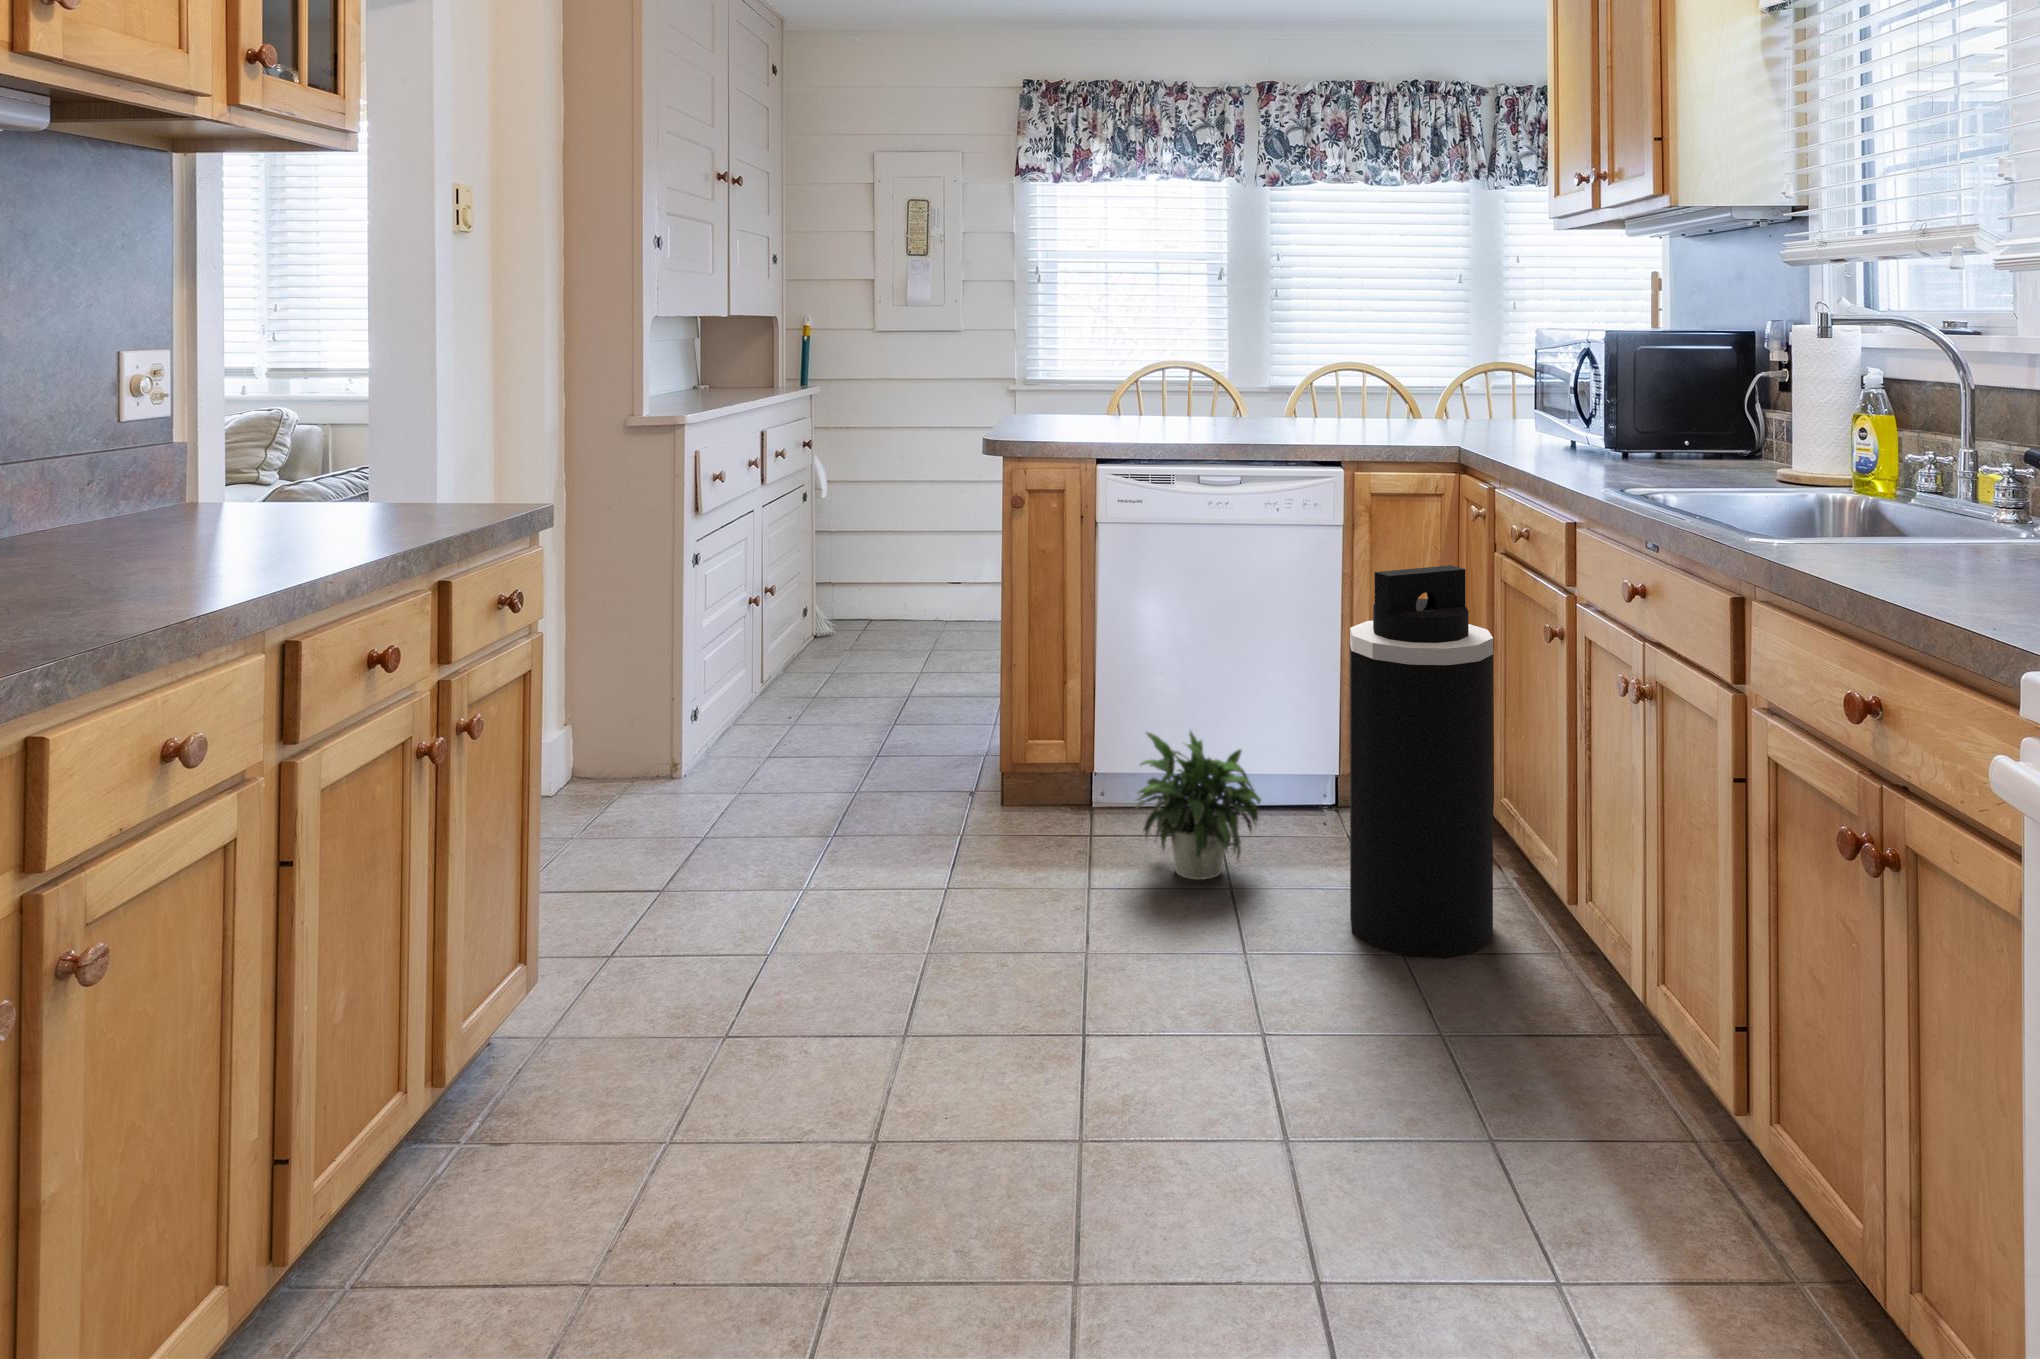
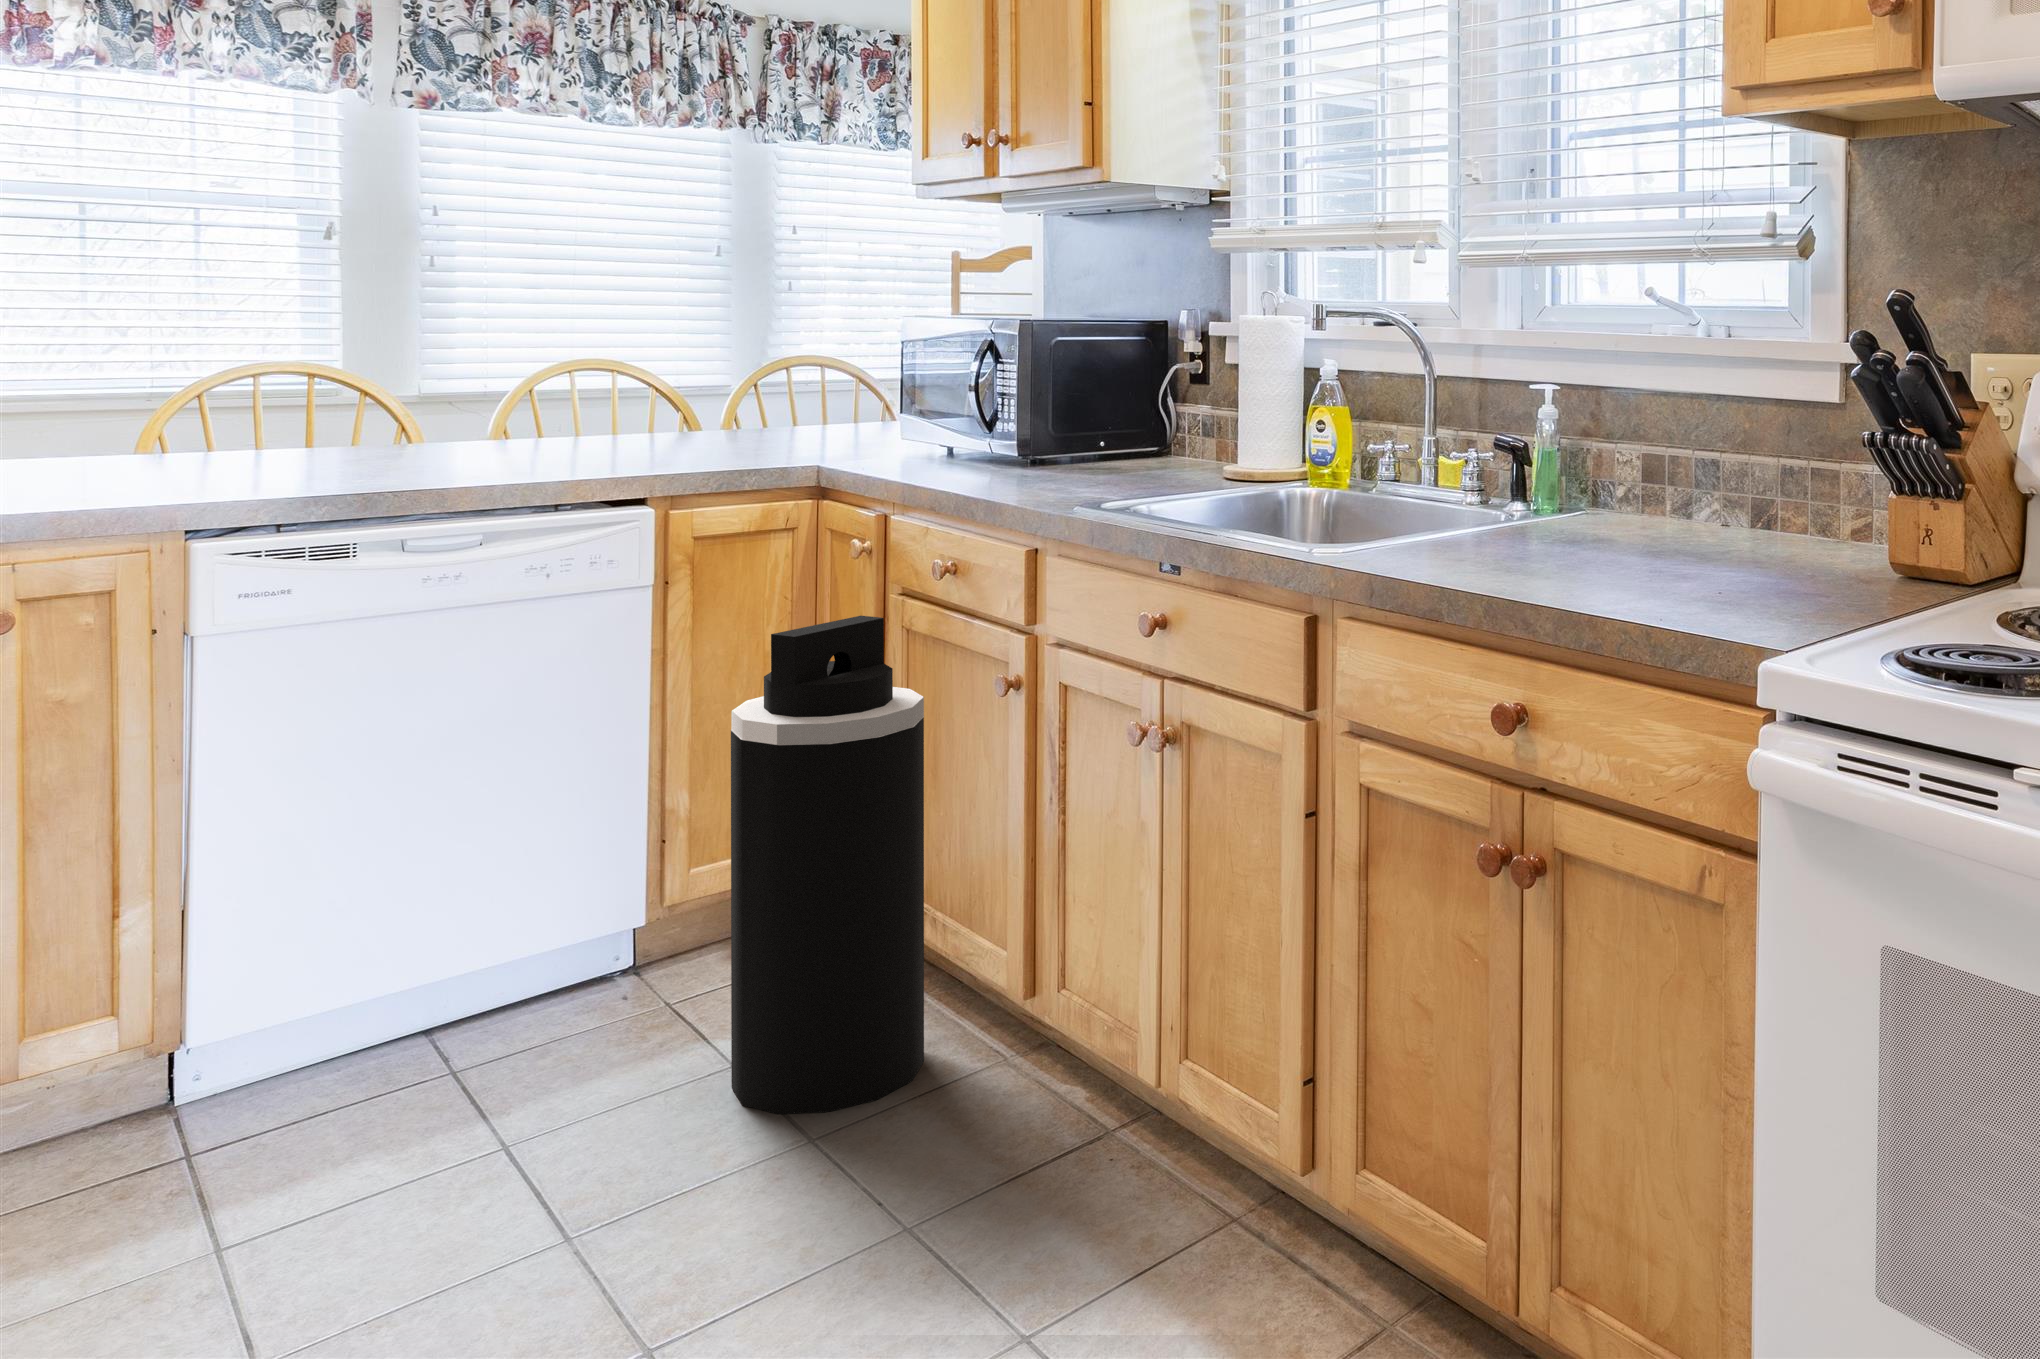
potted plant: present [1136,731,1261,880] -> none [368,894,585,1106]

